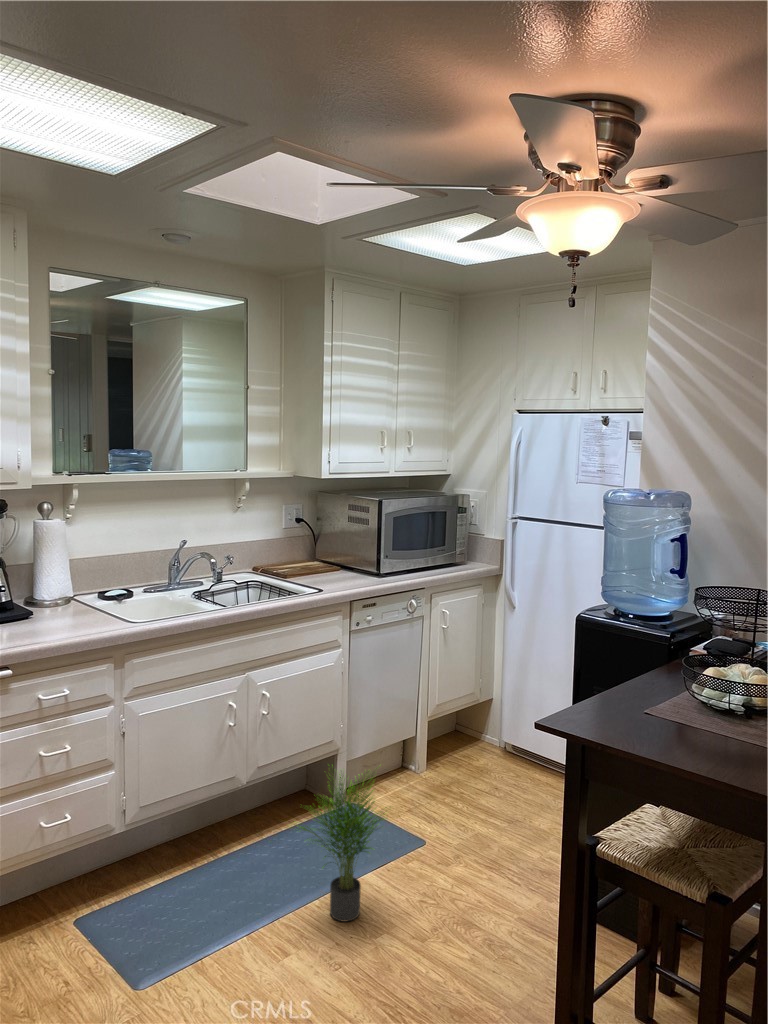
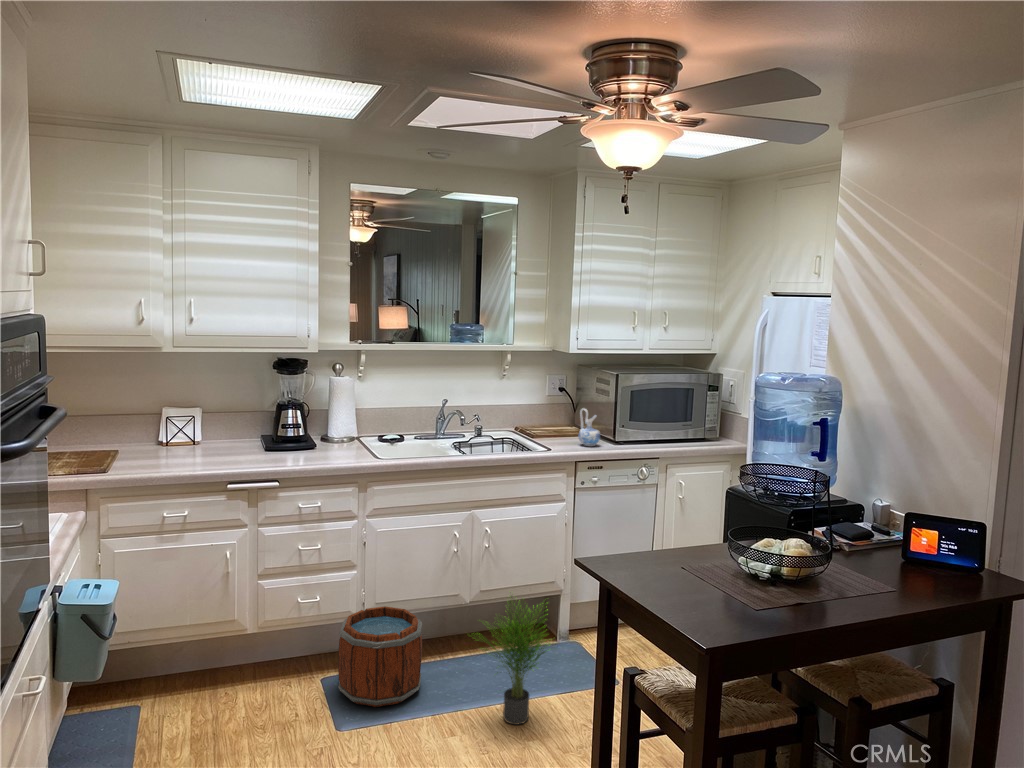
ceramic pitcher: none [341,540,366,583] -> present [578,409,600,446]
bucket: none [105,809,217,945] -> present [338,606,423,707]

